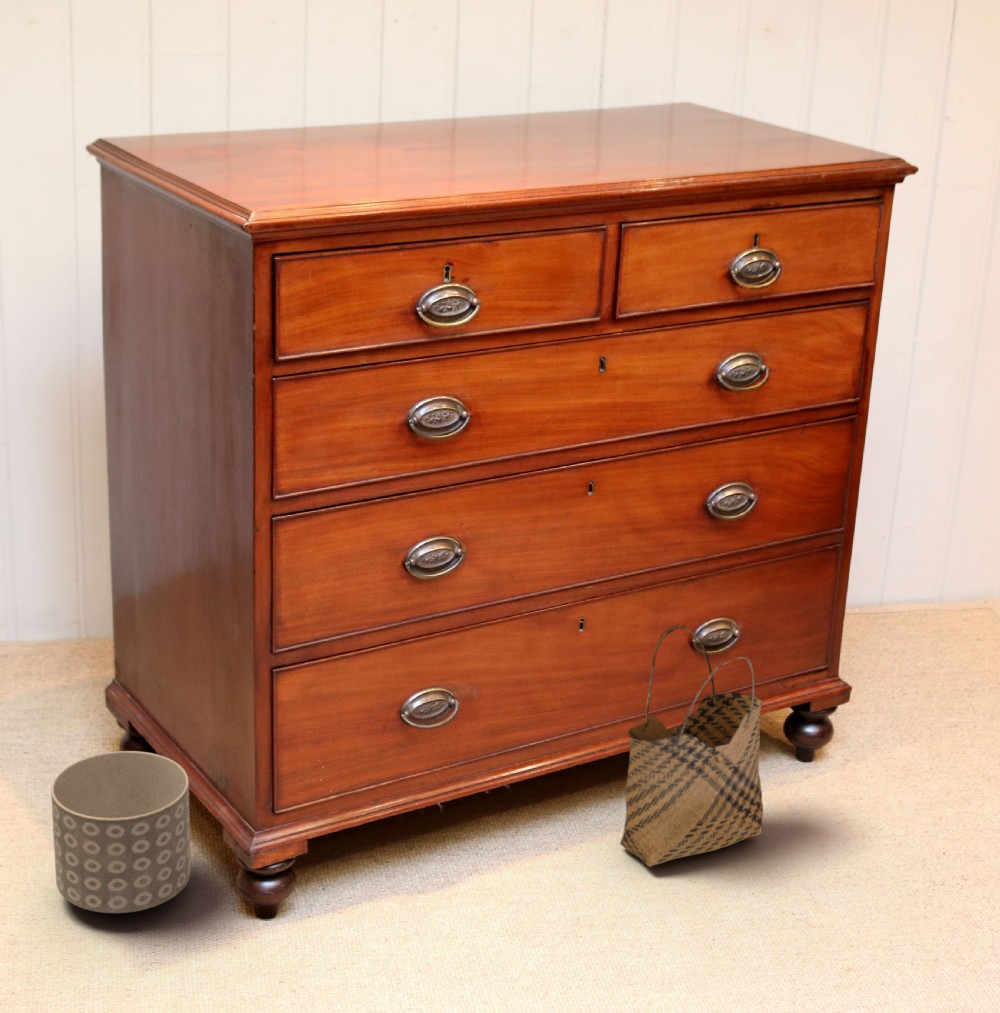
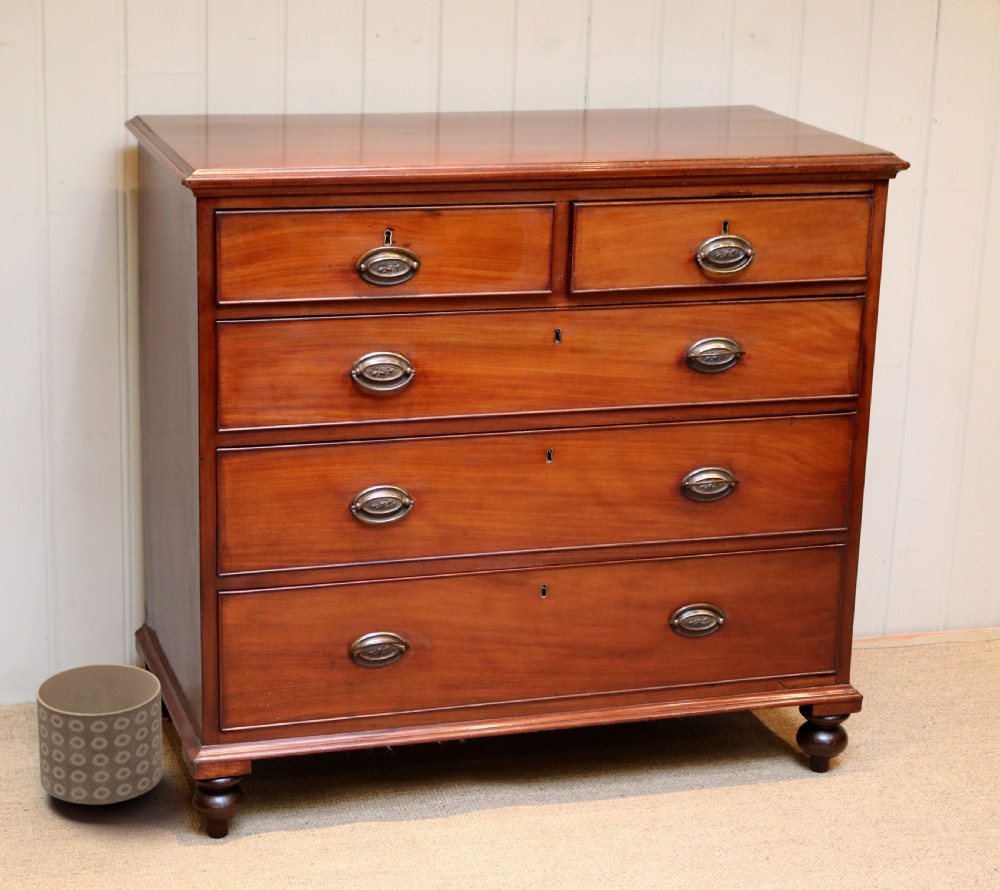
woven basket: present [620,625,763,867] -> none [573,601,727,836]

